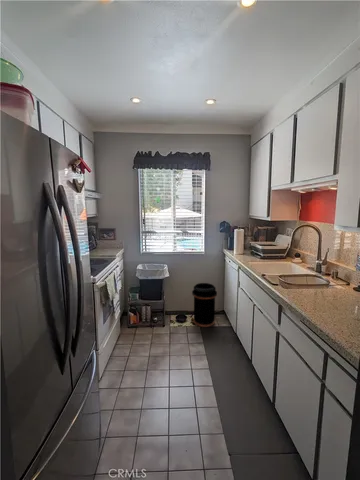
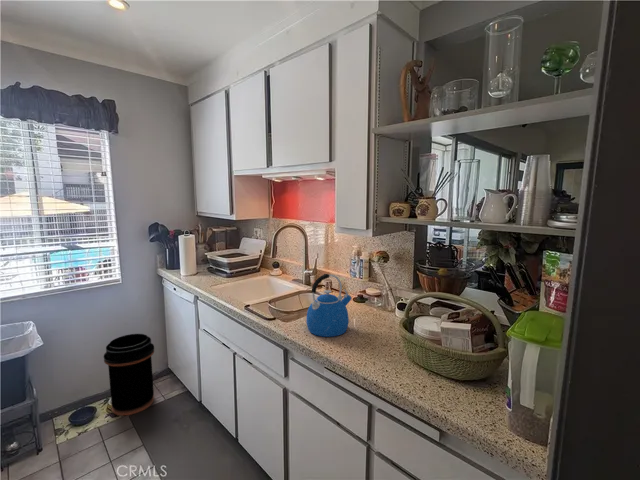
kettle: none [296,259,338,305] -> present [306,274,352,337]

